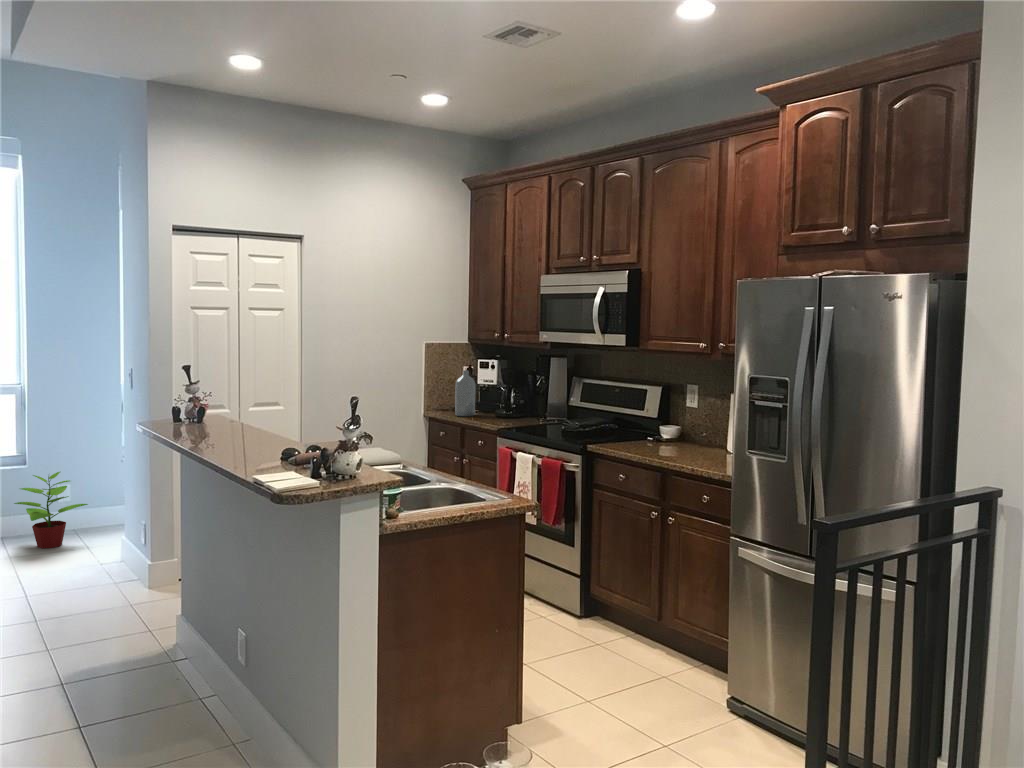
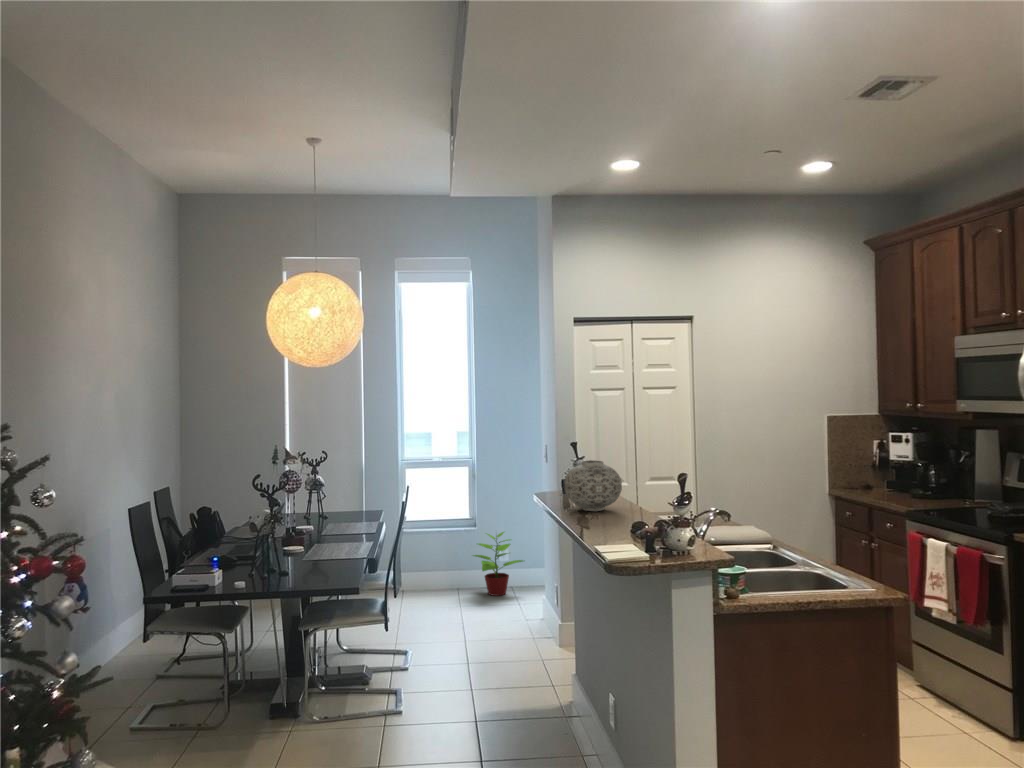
bottle: present [455,370,476,417] -> none [862,445,887,495]
vase: none [187,384,255,441] -> present [564,460,622,511]

